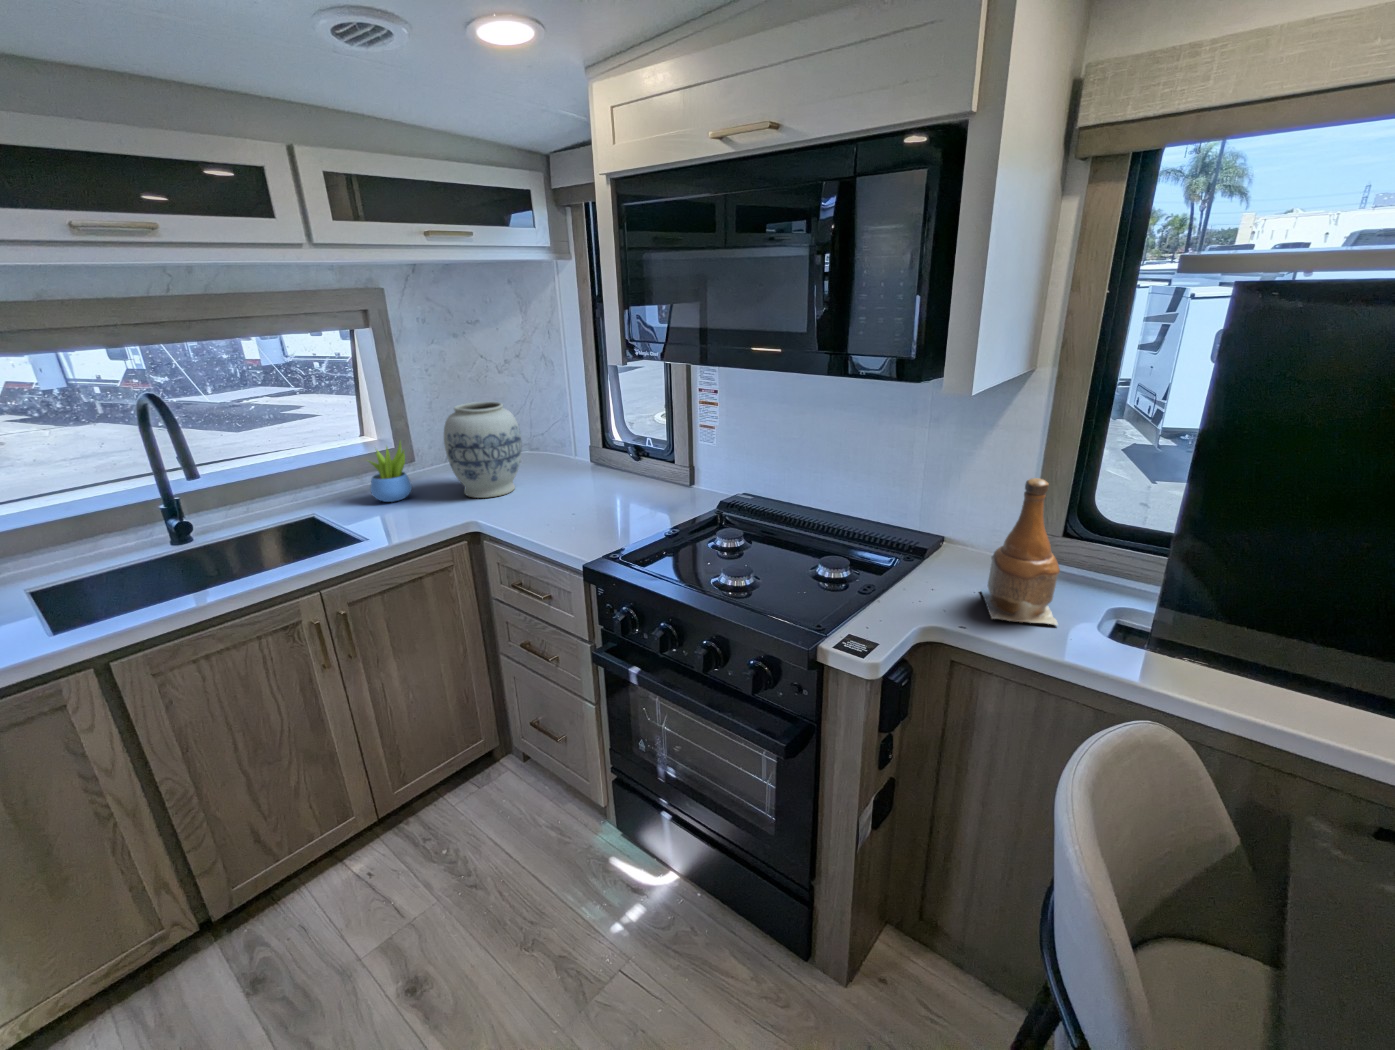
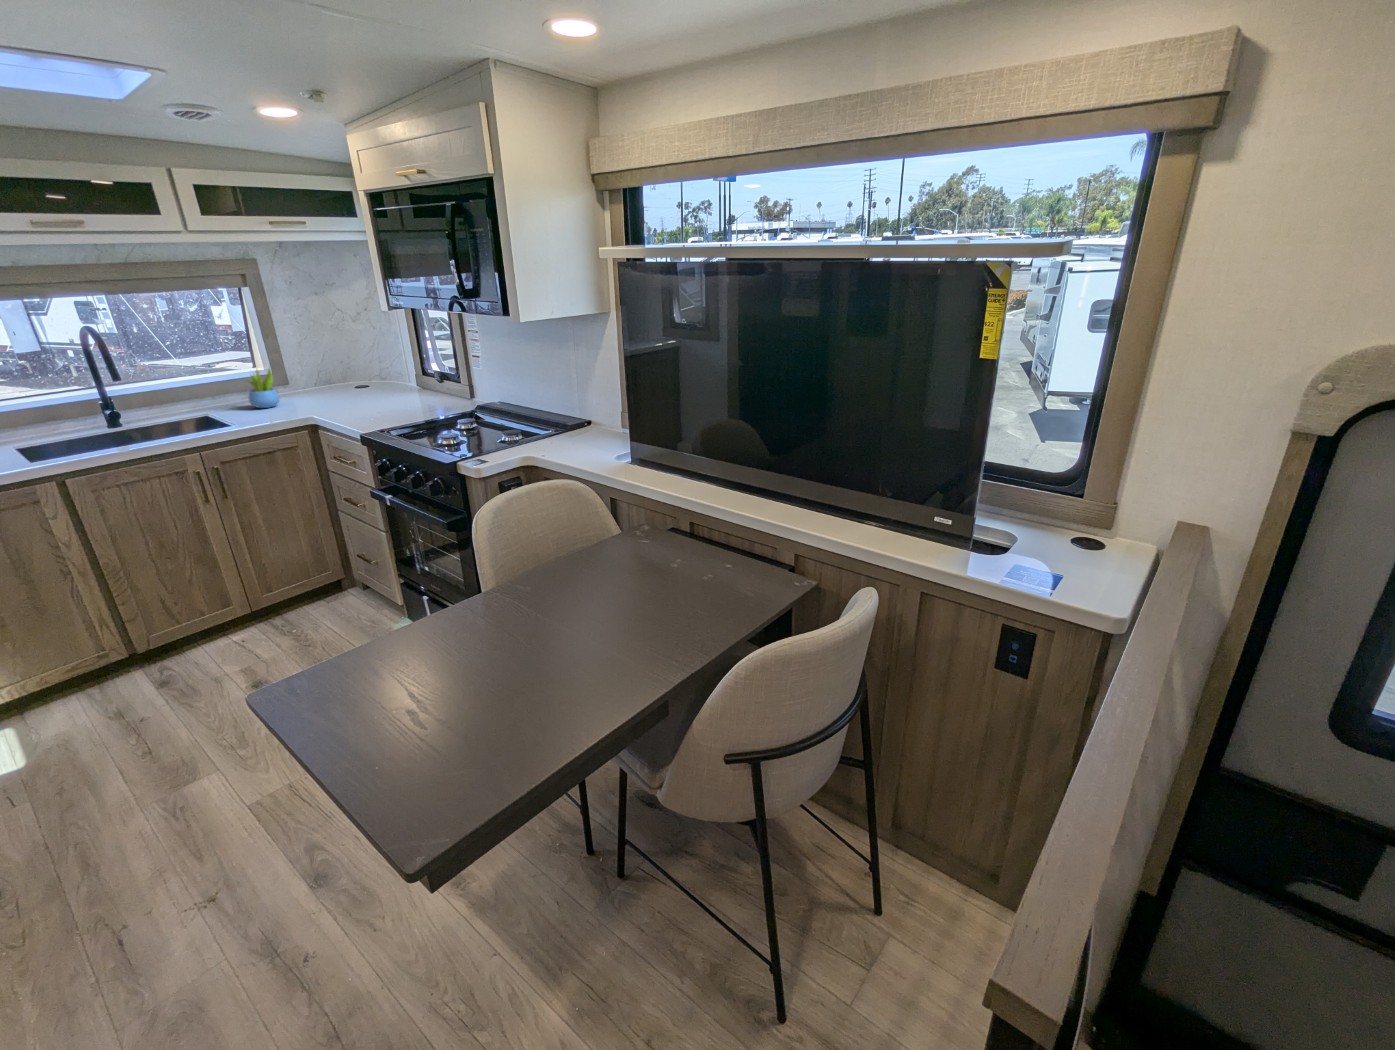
vase: present [444,402,522,498] -> none [297,340,357,406]
bottle: present [981,478,1060,625] -> none [564,374,609,455]

